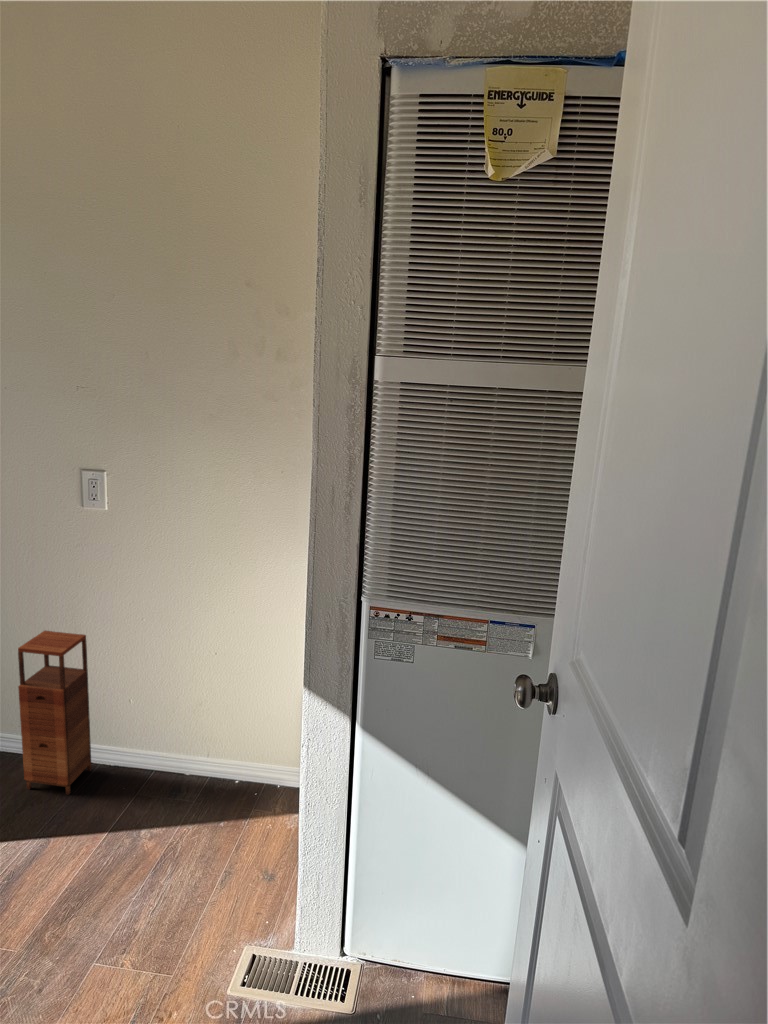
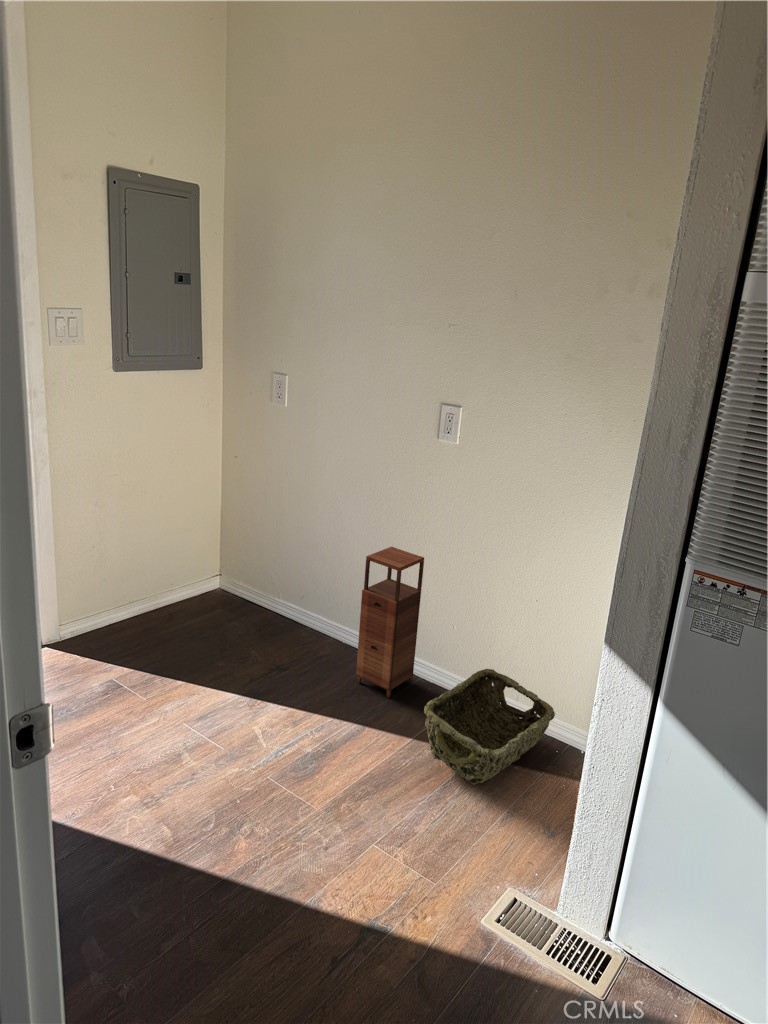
woven basket: none [119,732,250,856] -> present [424,669,555,785]

